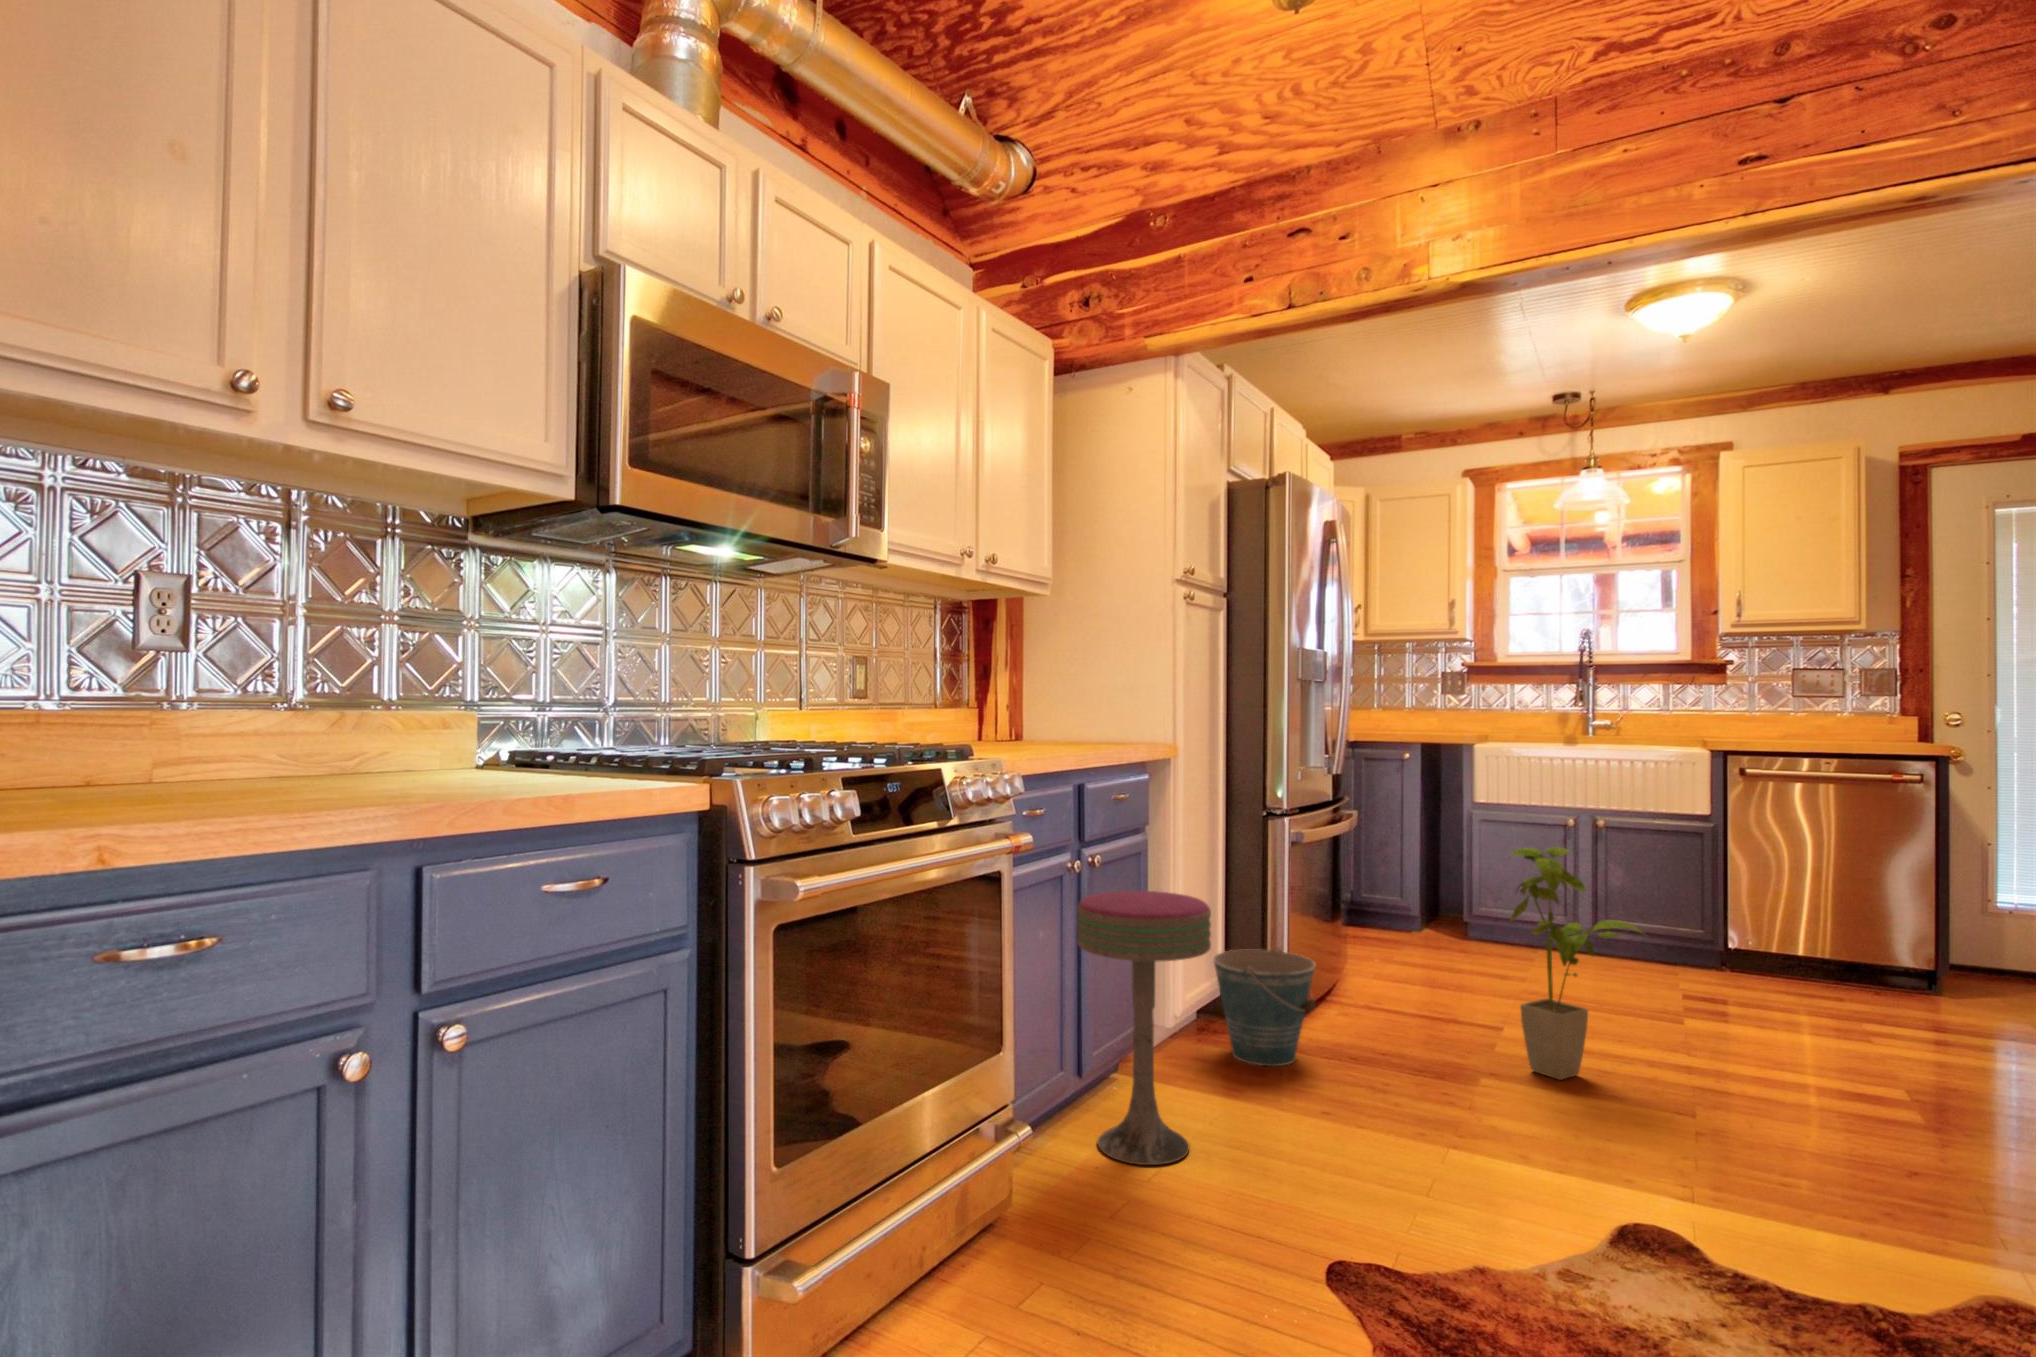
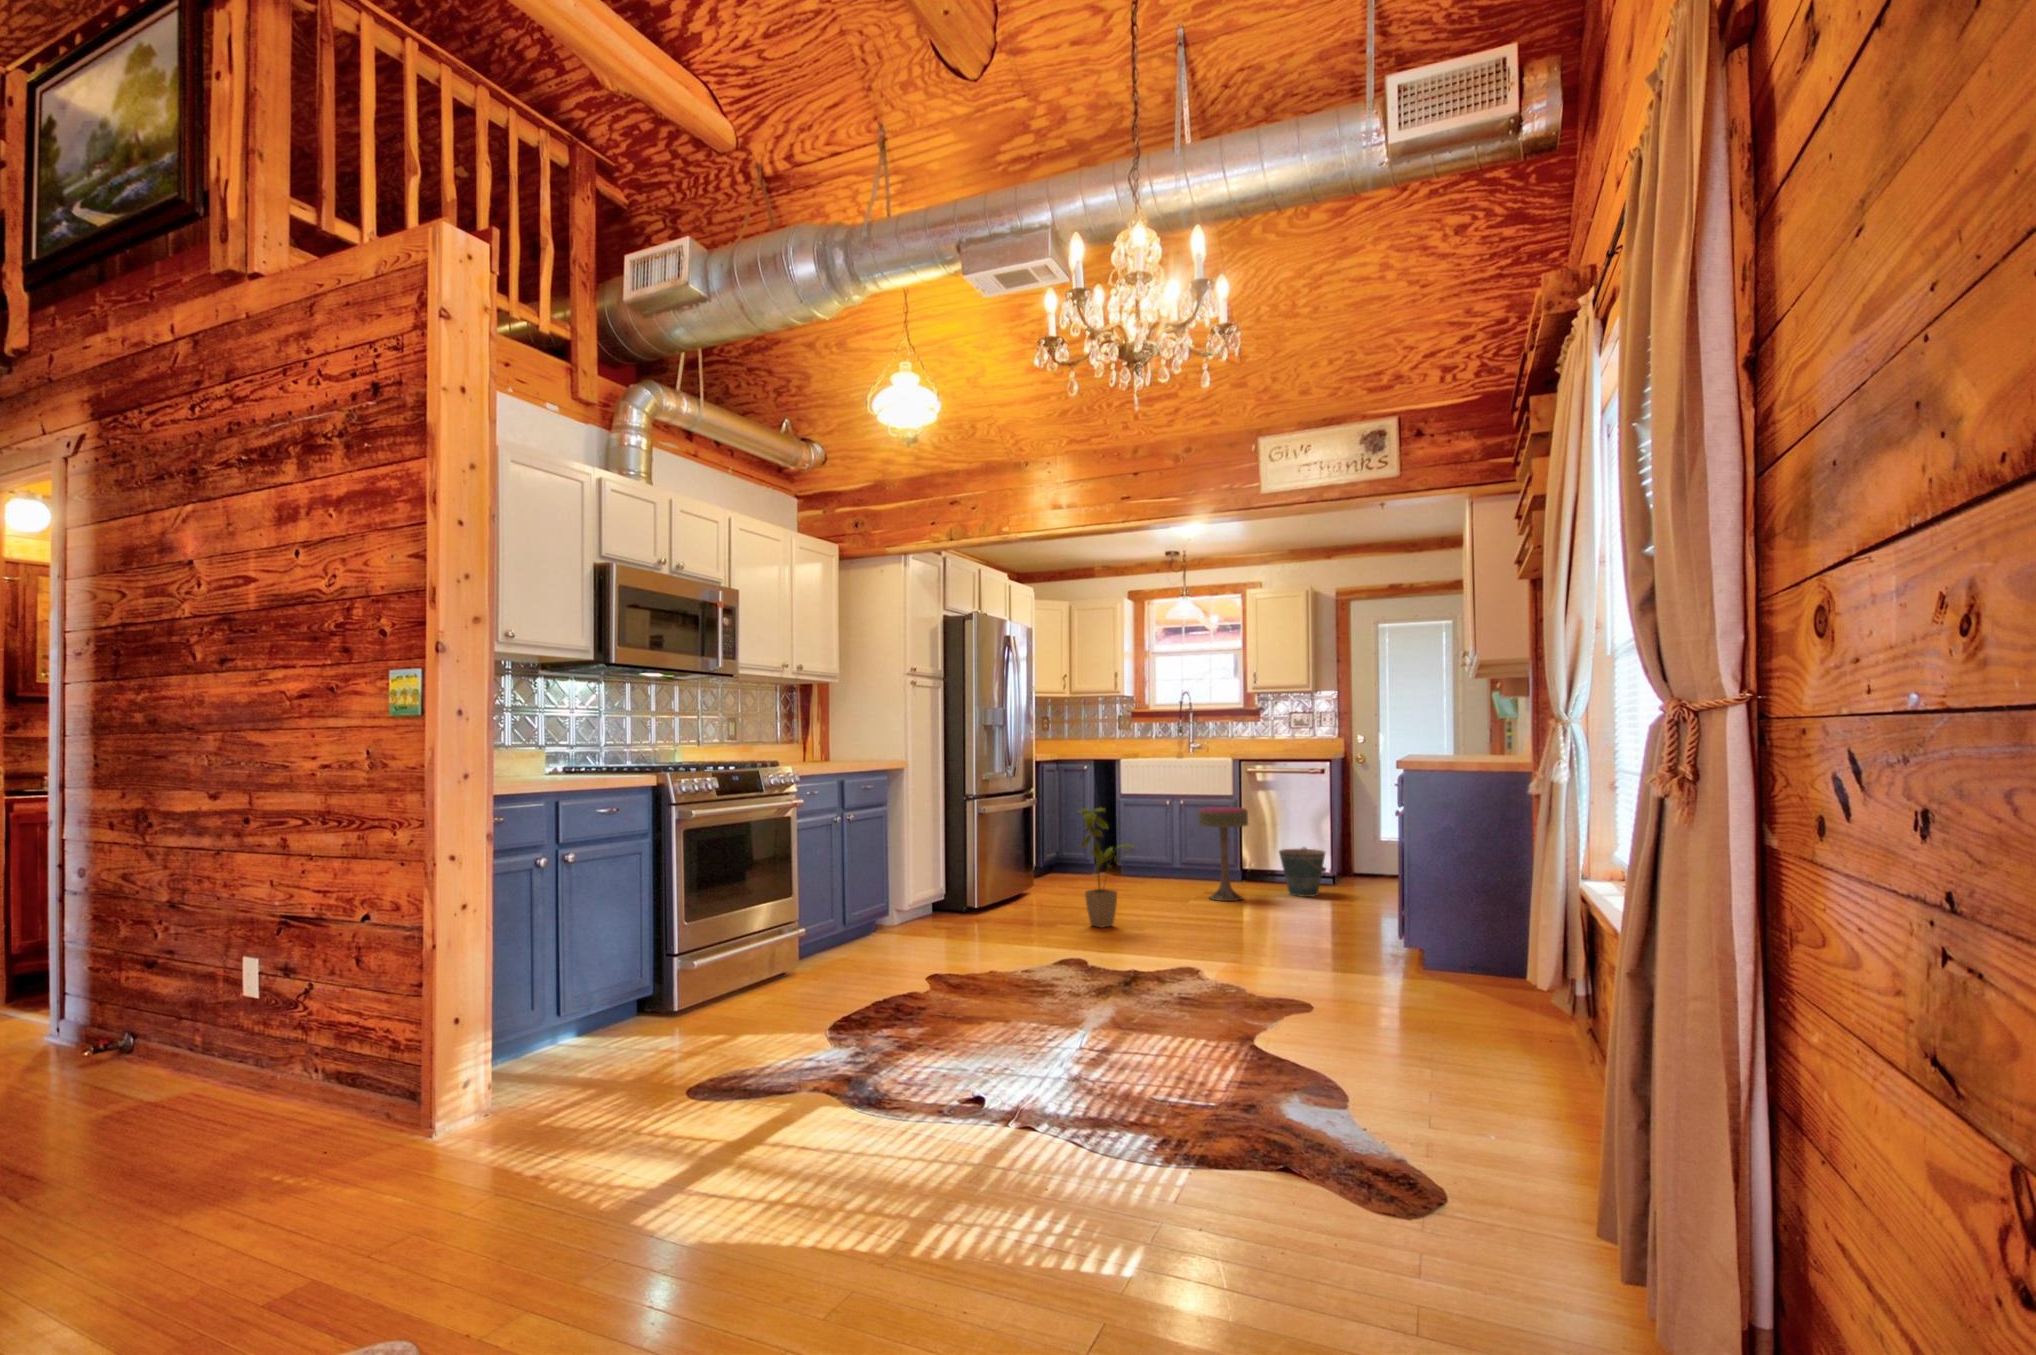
bar stool: present [1077,891,1211,1165] -> present [1199,807,1248,901]
bucket: present [1213,947,1316,1066] -> present [1279,847,1326,897]

